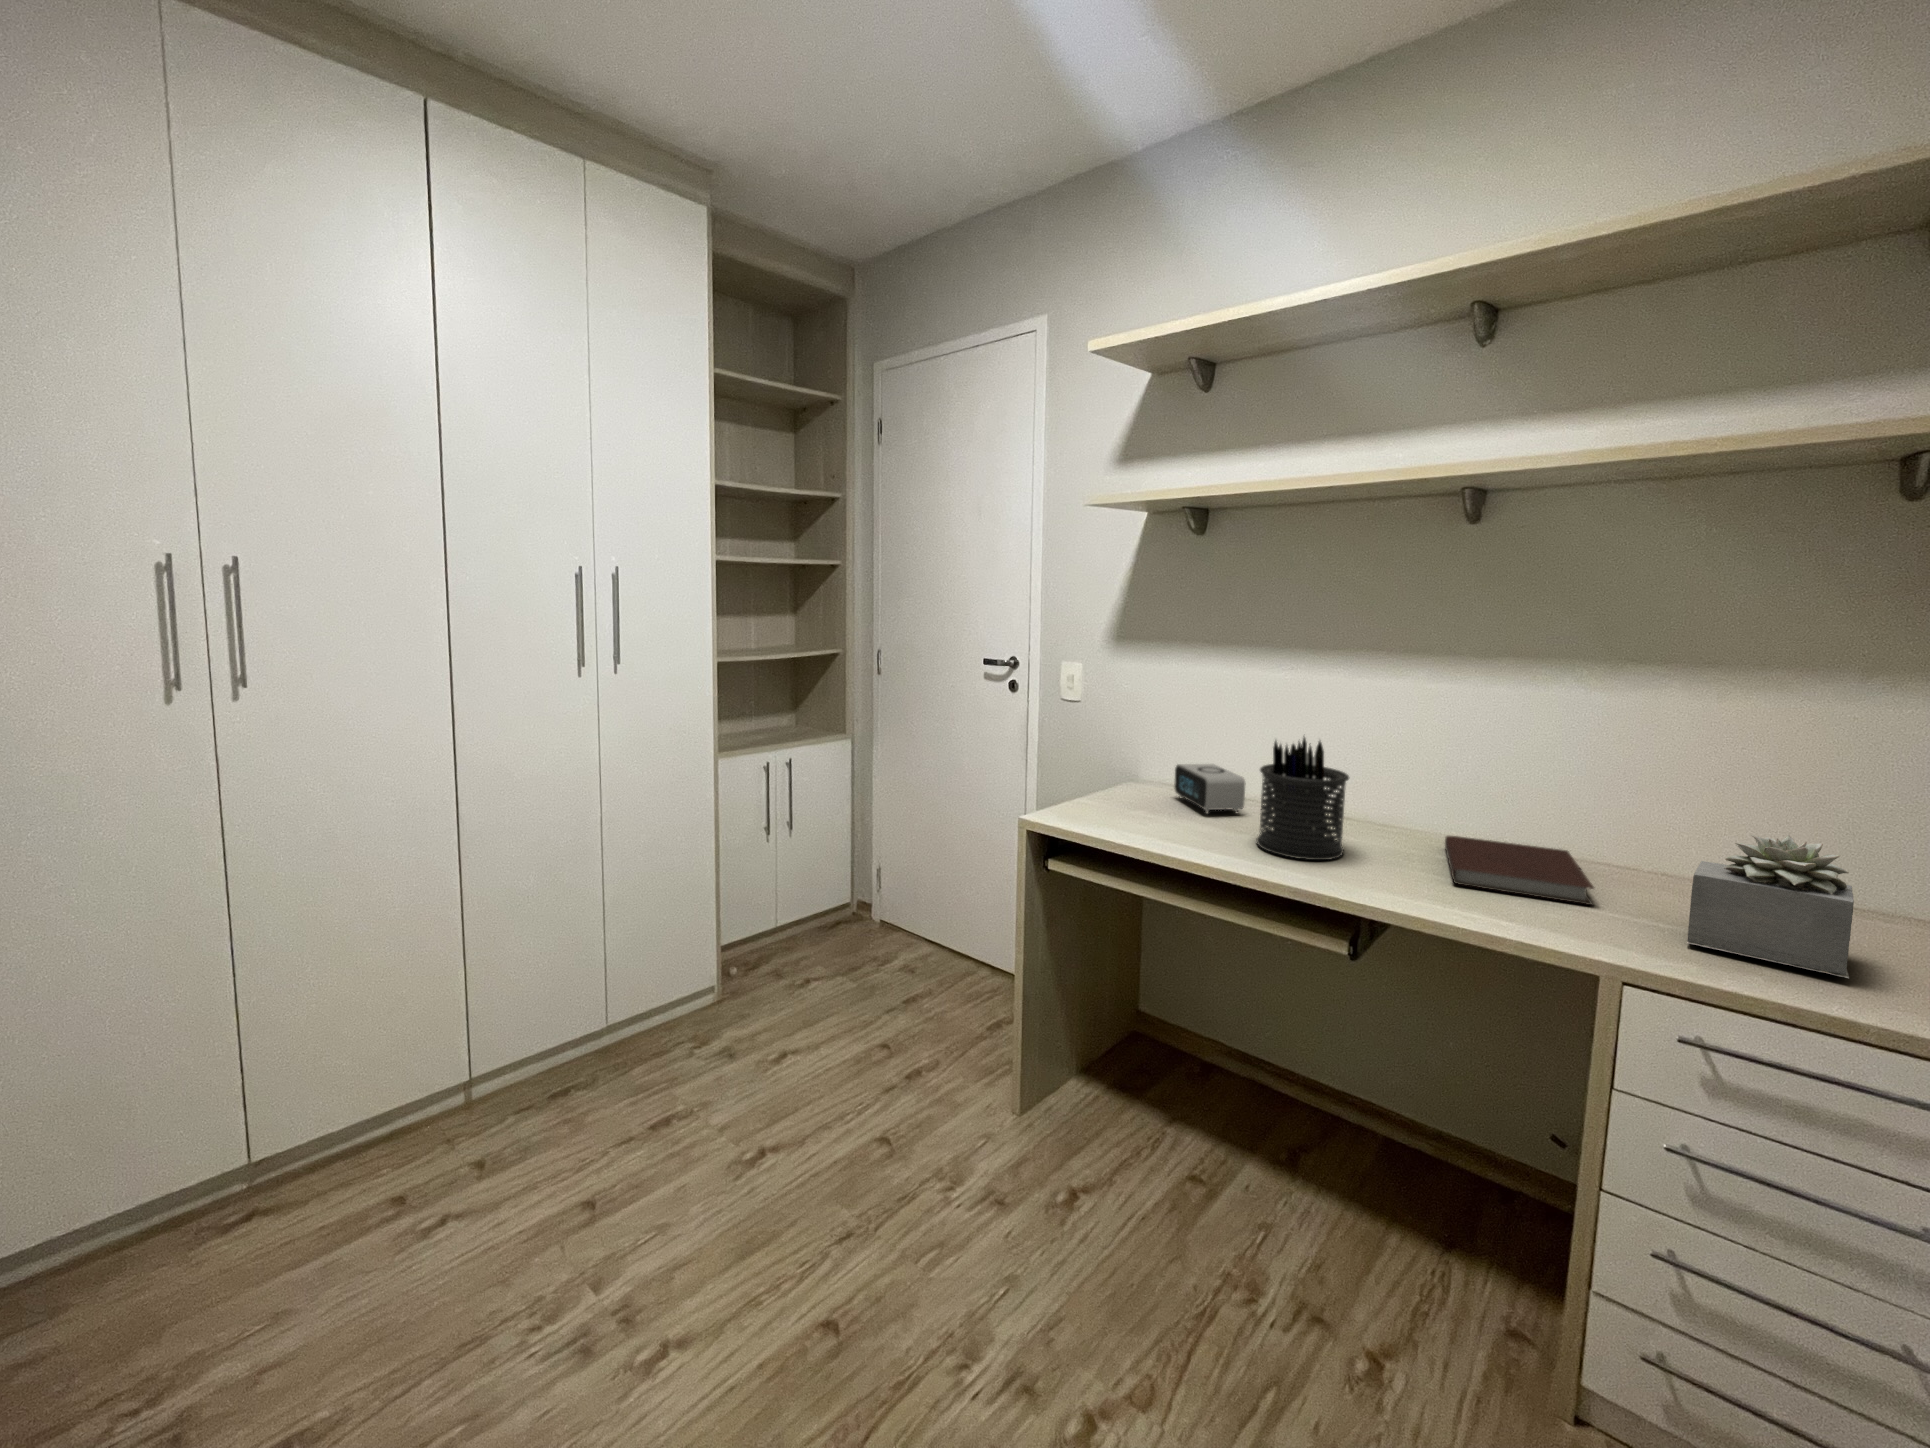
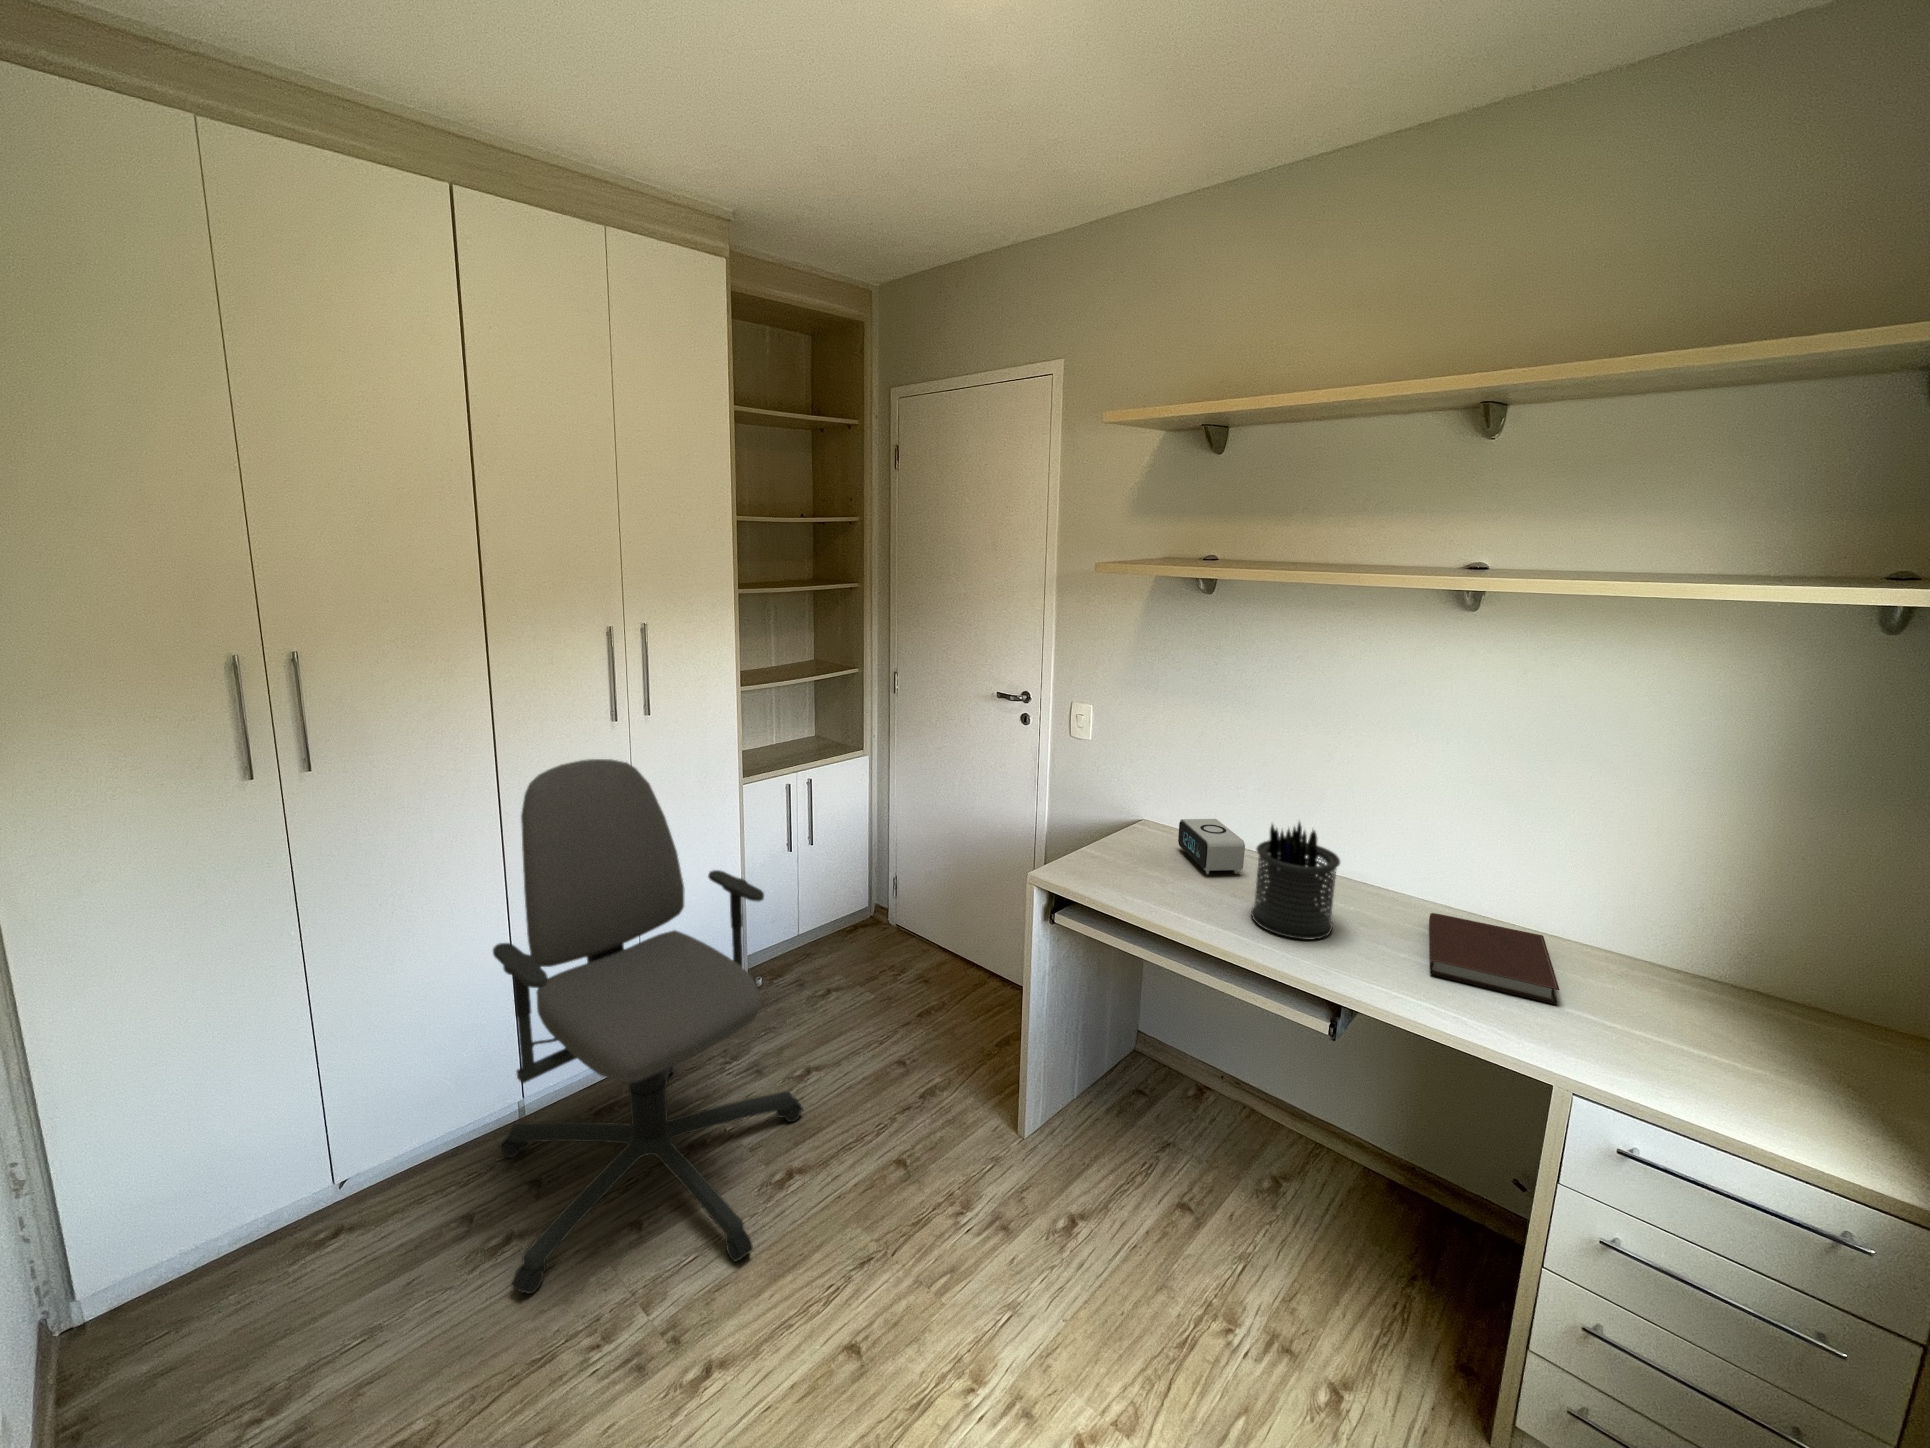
office chair: none [439,701,779,1274] -> present [493,759,803,1293]
succulent plant: present [1687,835,1854,978] -> none [1634,962,1789,1105]

